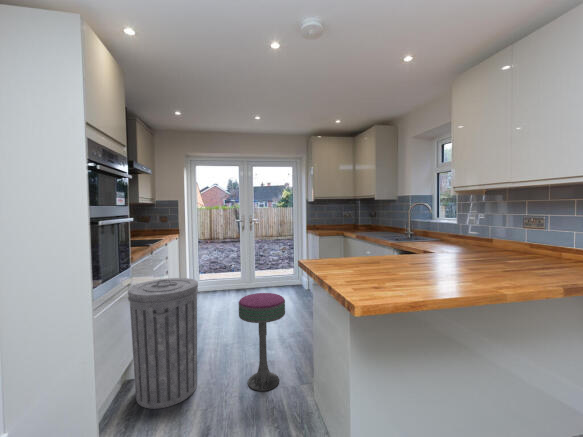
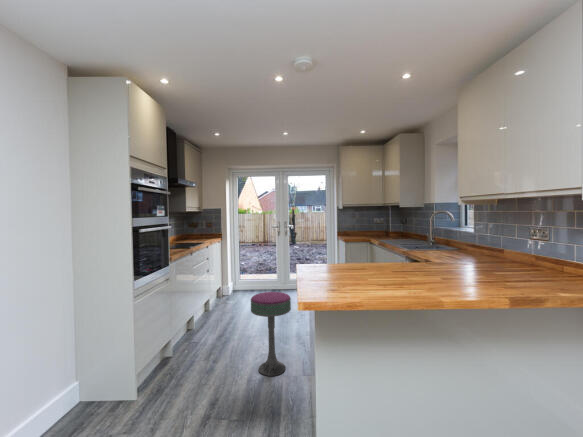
trash can: present [128,278,198,409] -> none [164,276,219,379]

